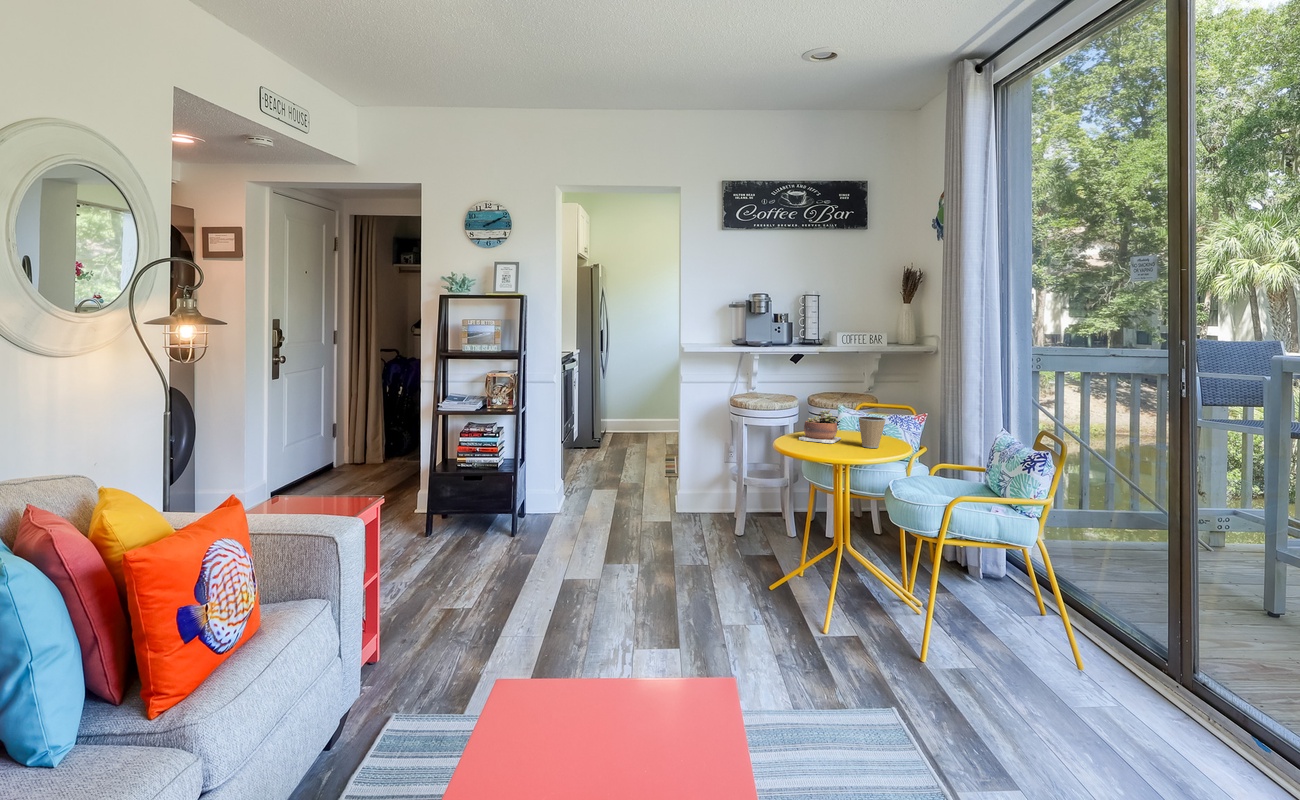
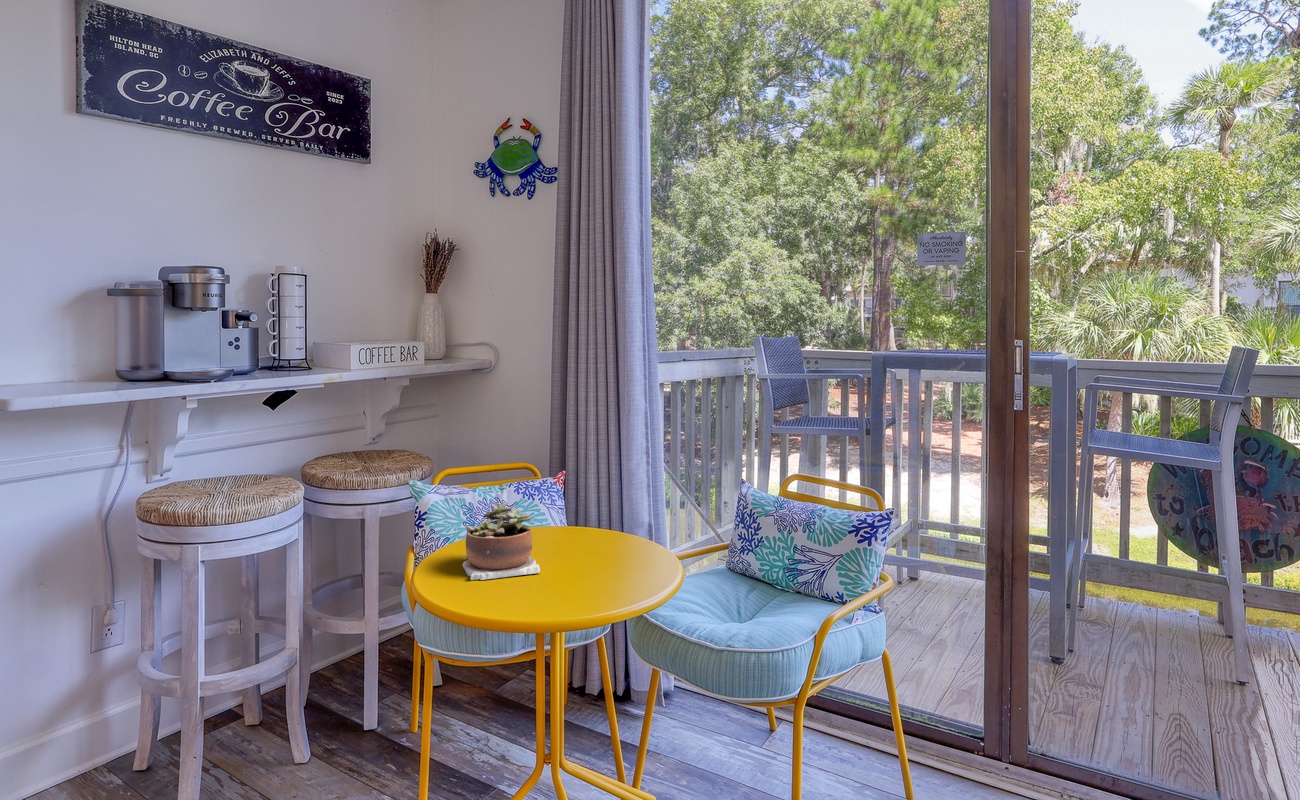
coffee cup: present [859,417,886,448] -> none [578,502,627,565]

